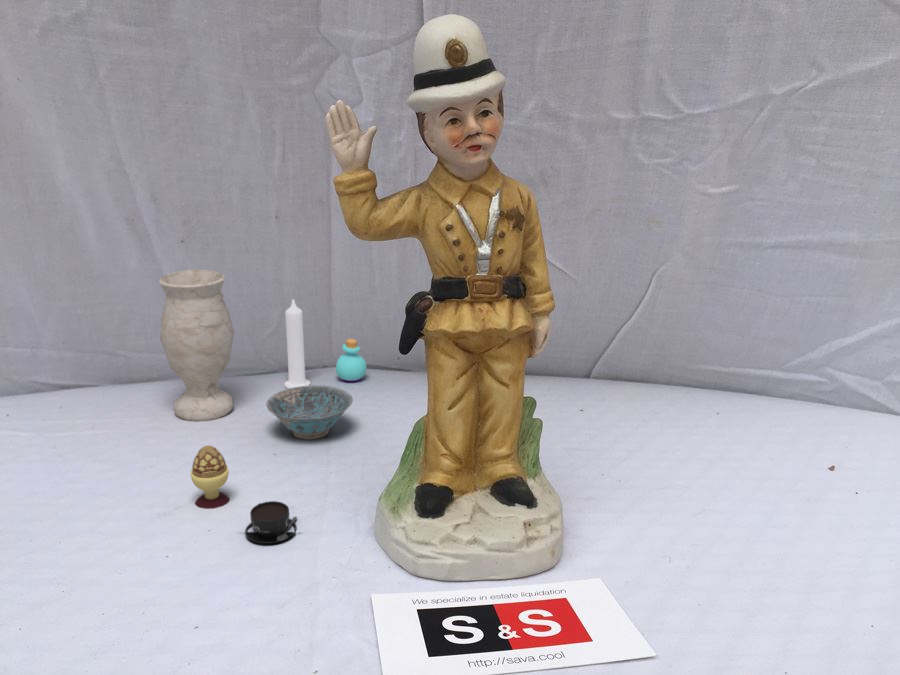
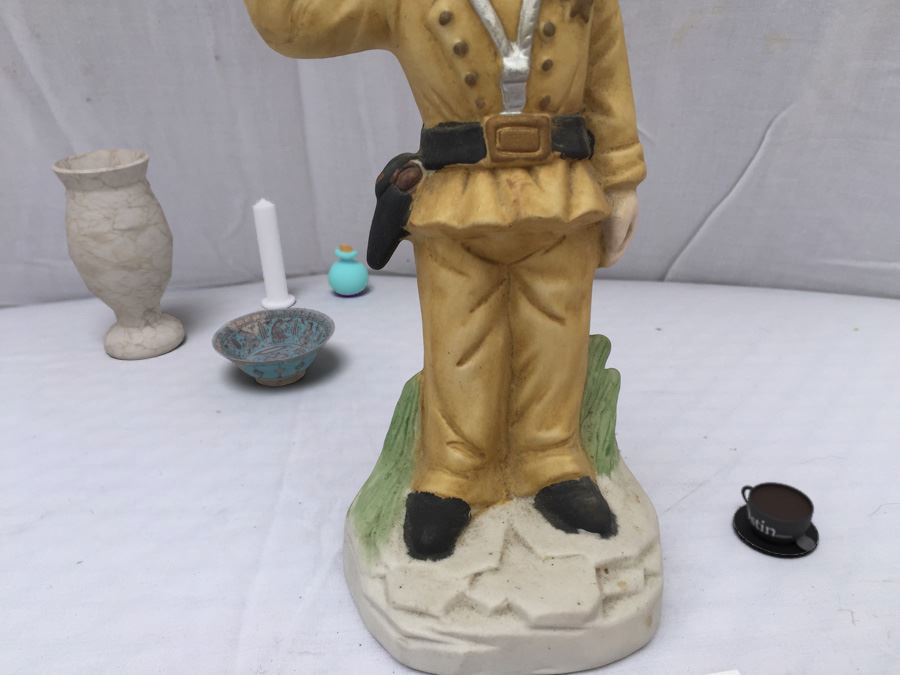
decorative egg: present [191,446,229,509] -> none [58,421,130,520]
teacup: present [245,501,297,544] -> present [733,482,819,556]

